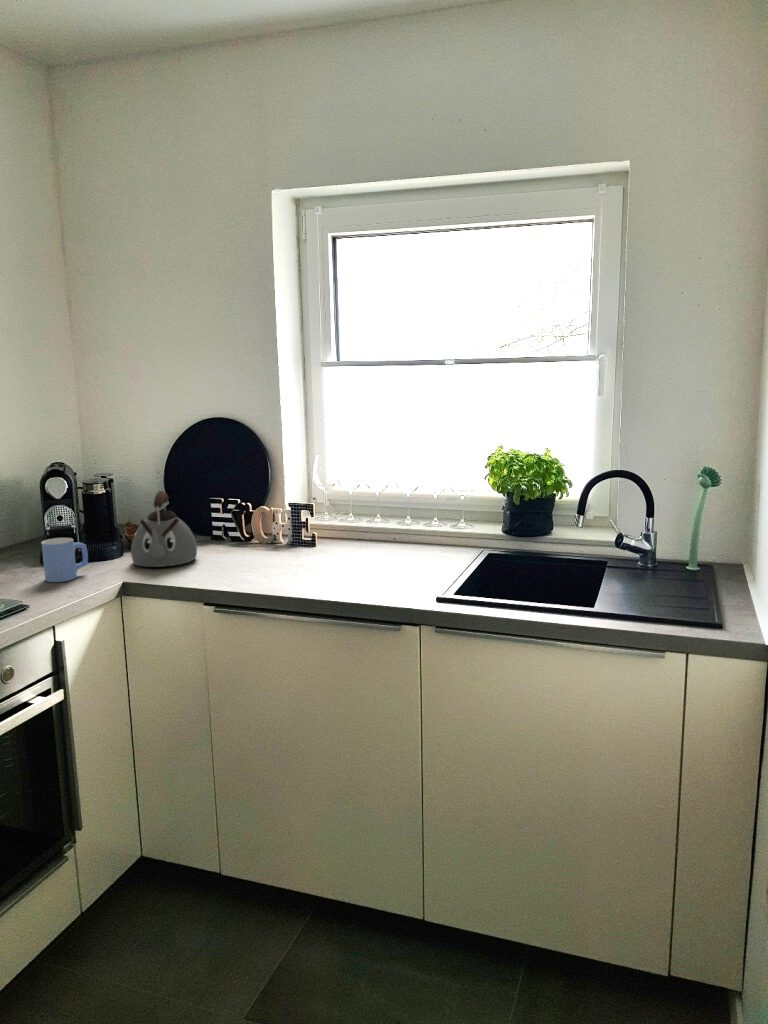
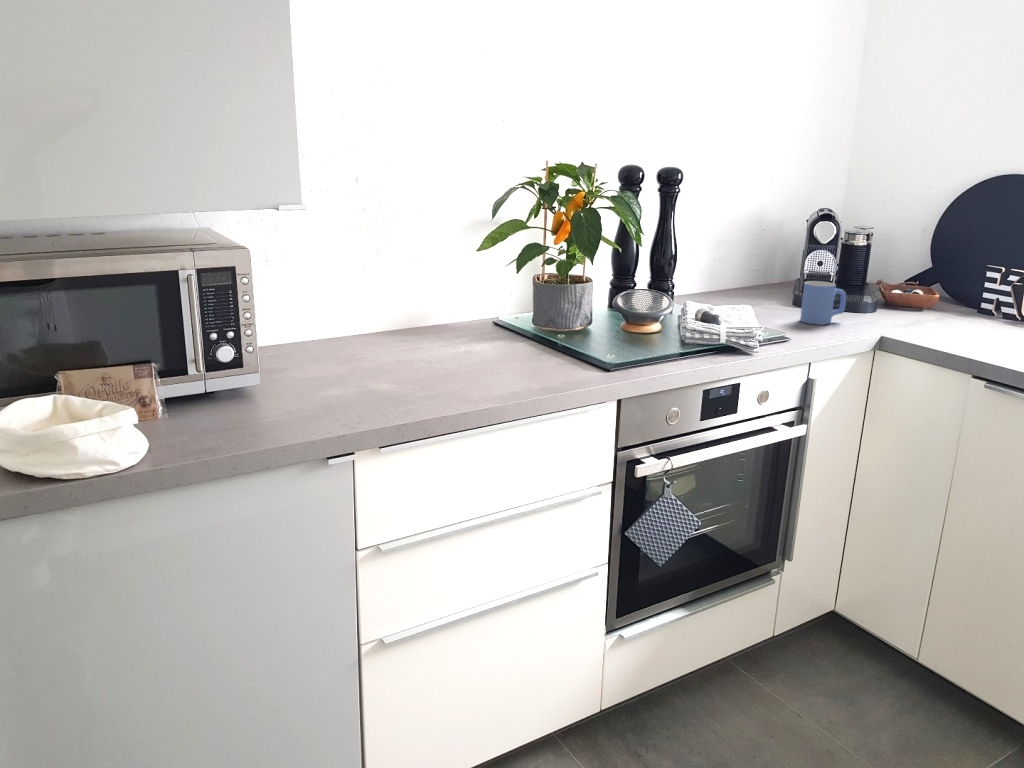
kettle: present [131,491,197,567] -> none [889,248,965,330]

